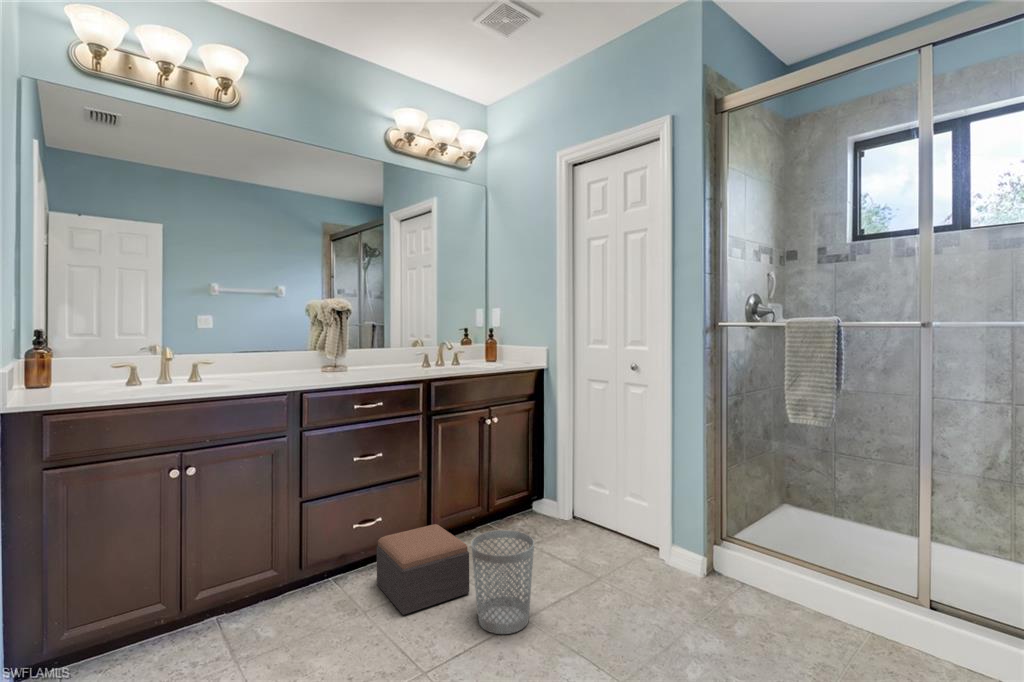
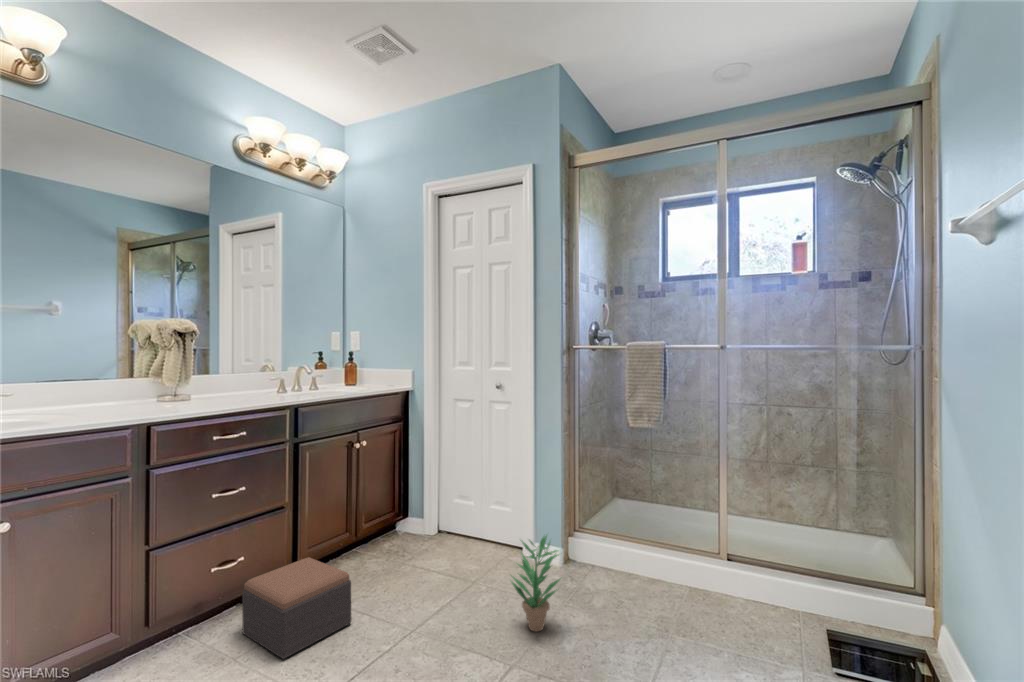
wastebasket: present [471,530,534,634] -> none [360,552,424,657]
potted plant: none [626,532,689,640] -> present [511,536,560,631]

